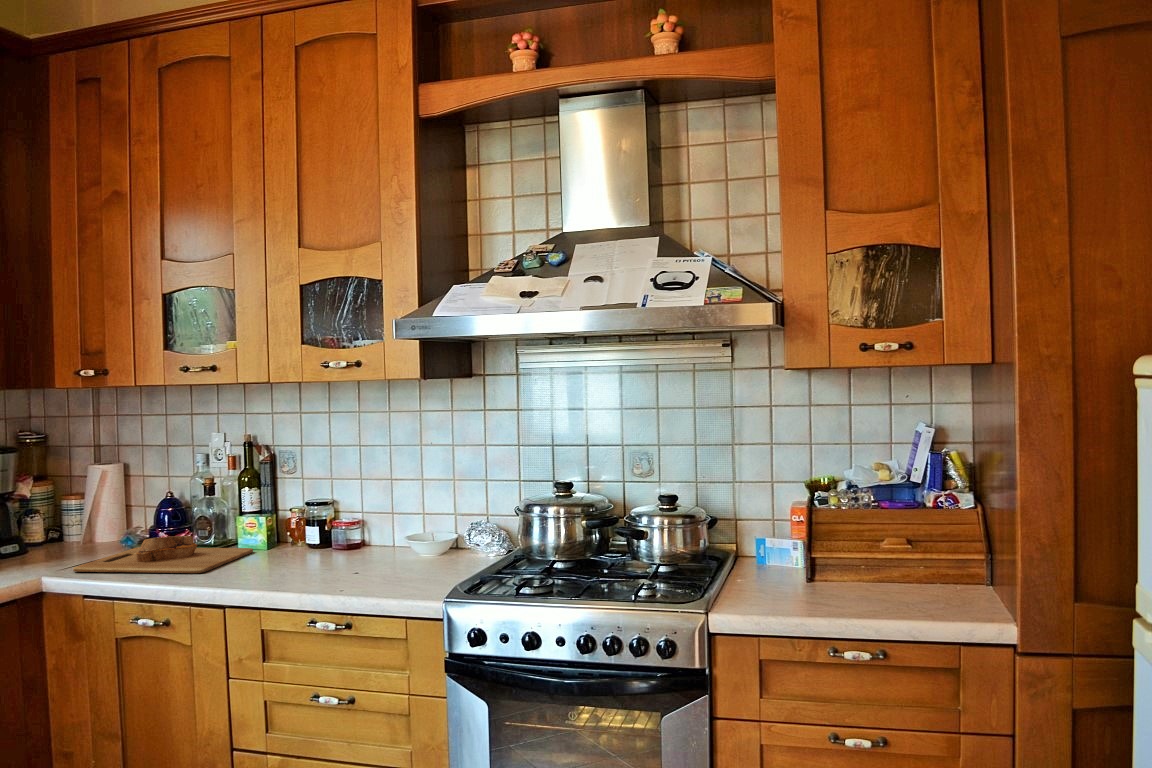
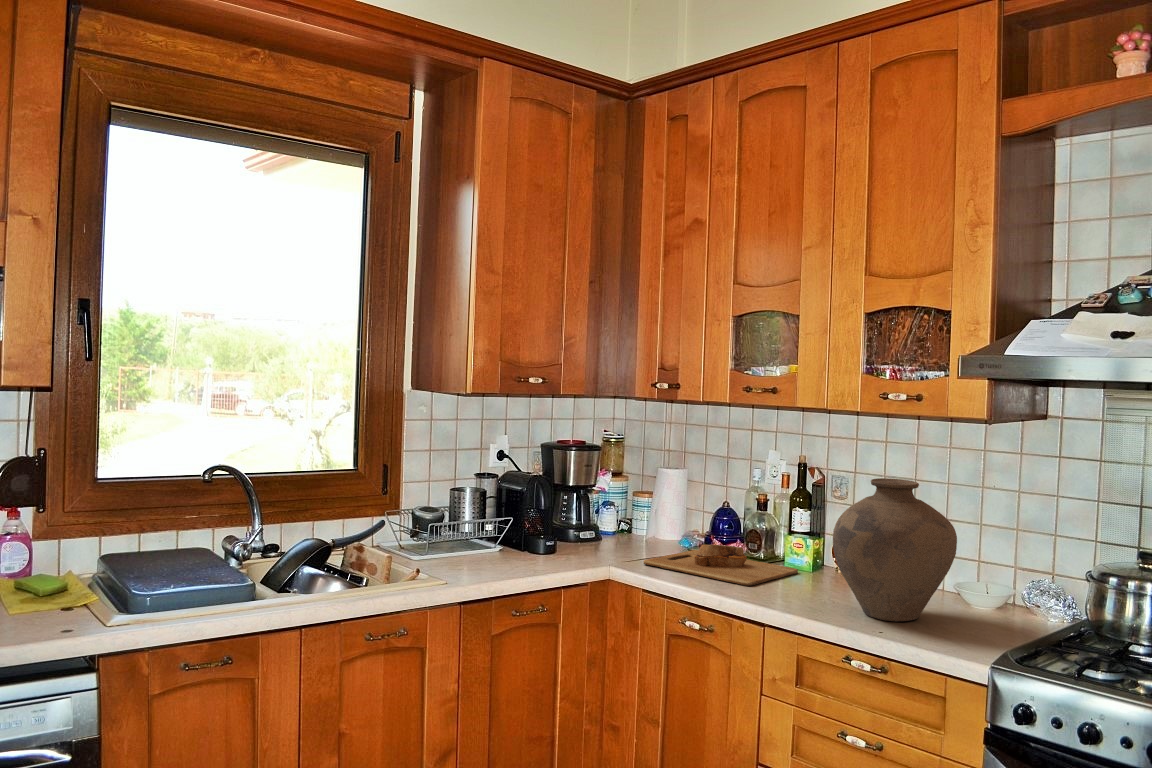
vase: none [288,443,406,580] -> present [833,478,957,621]

